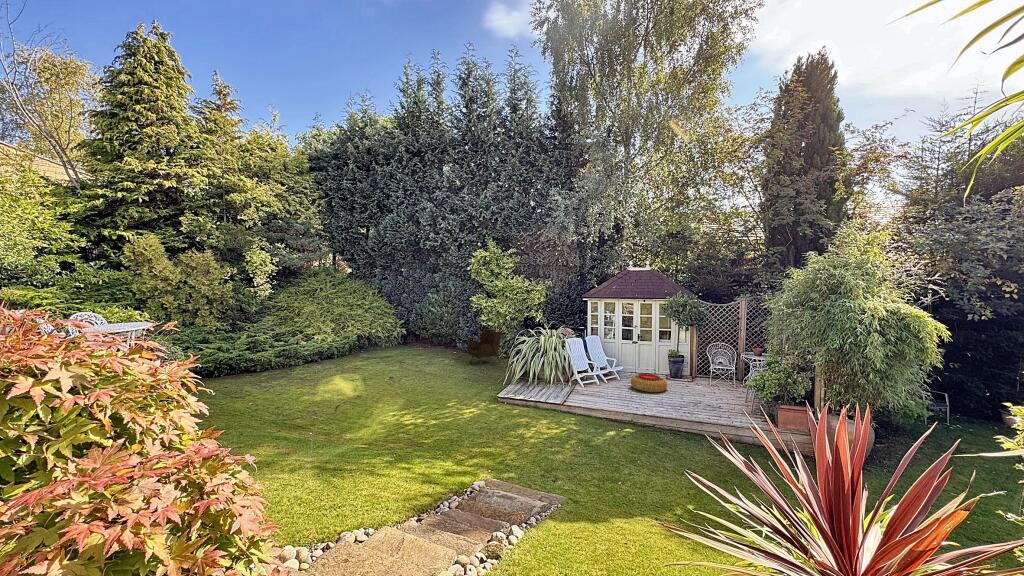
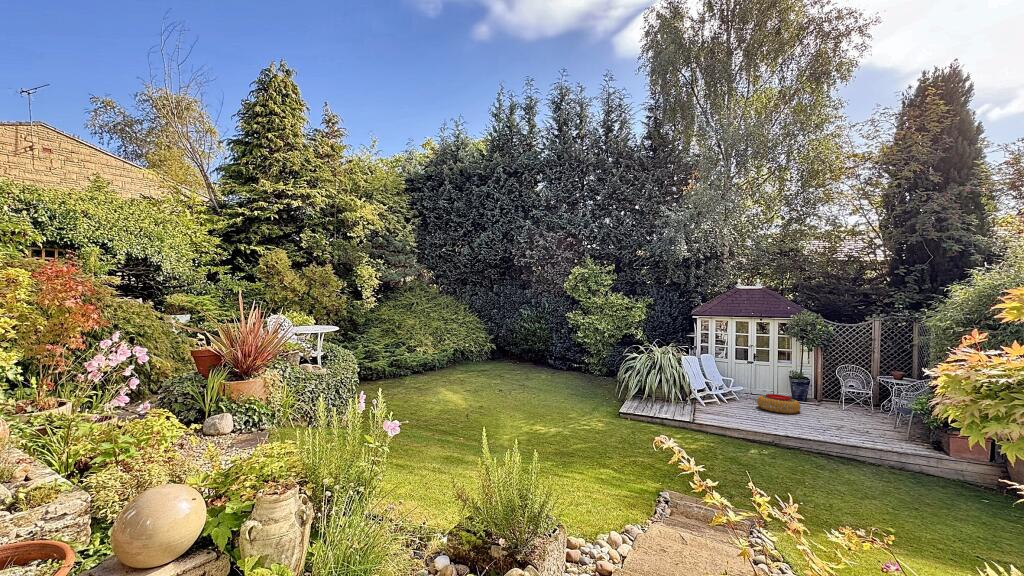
armchair: present [467,329,502,366] -> none [567,346,604,383]

